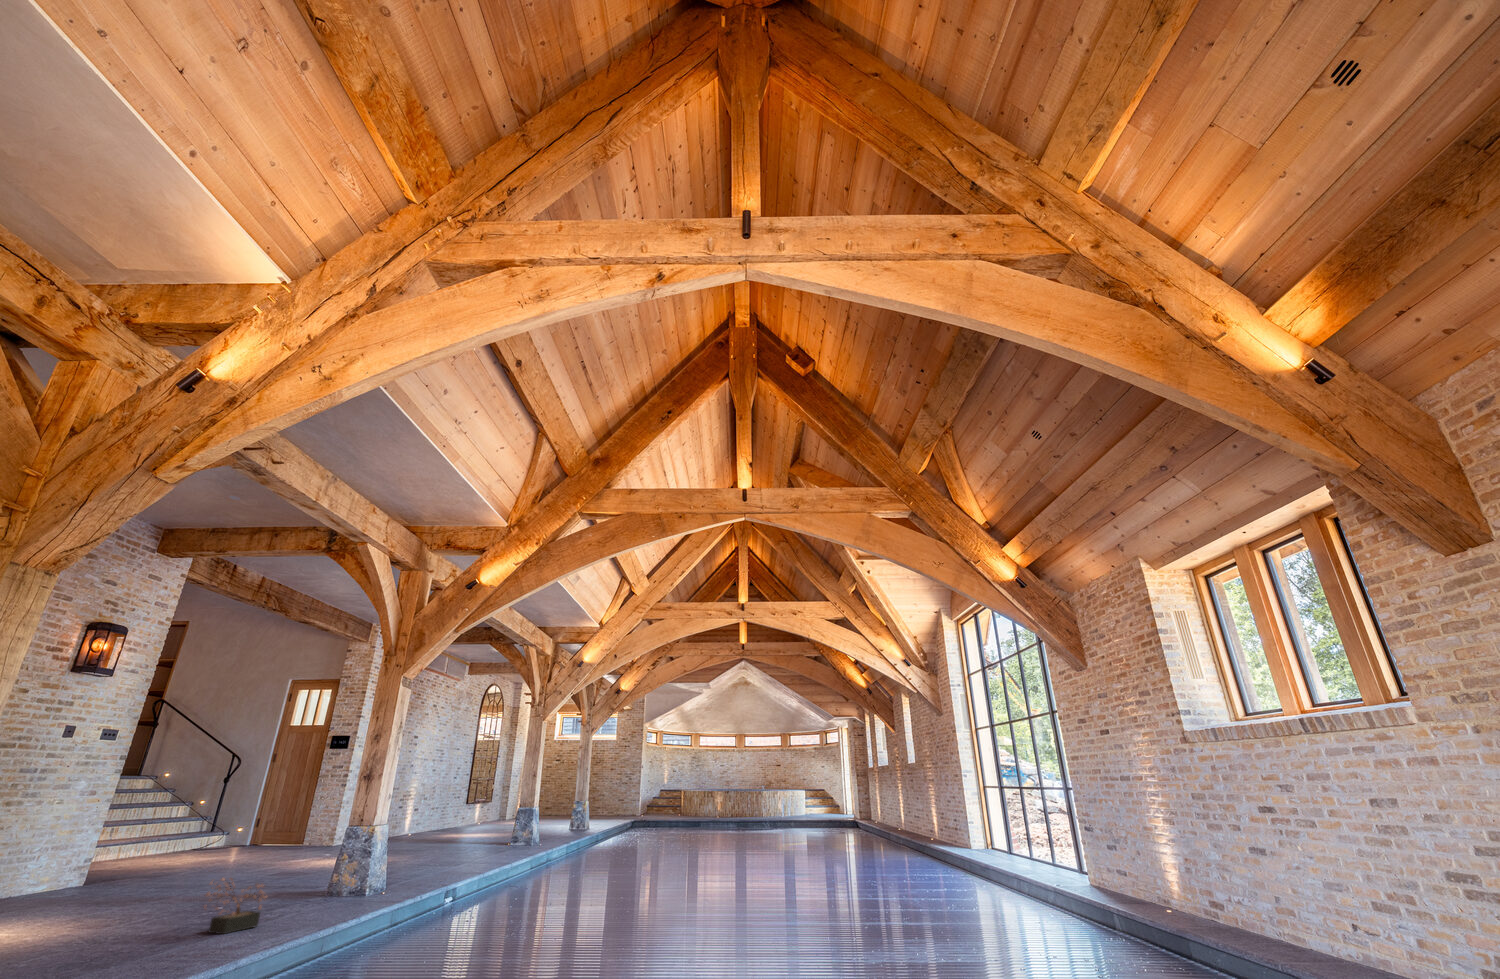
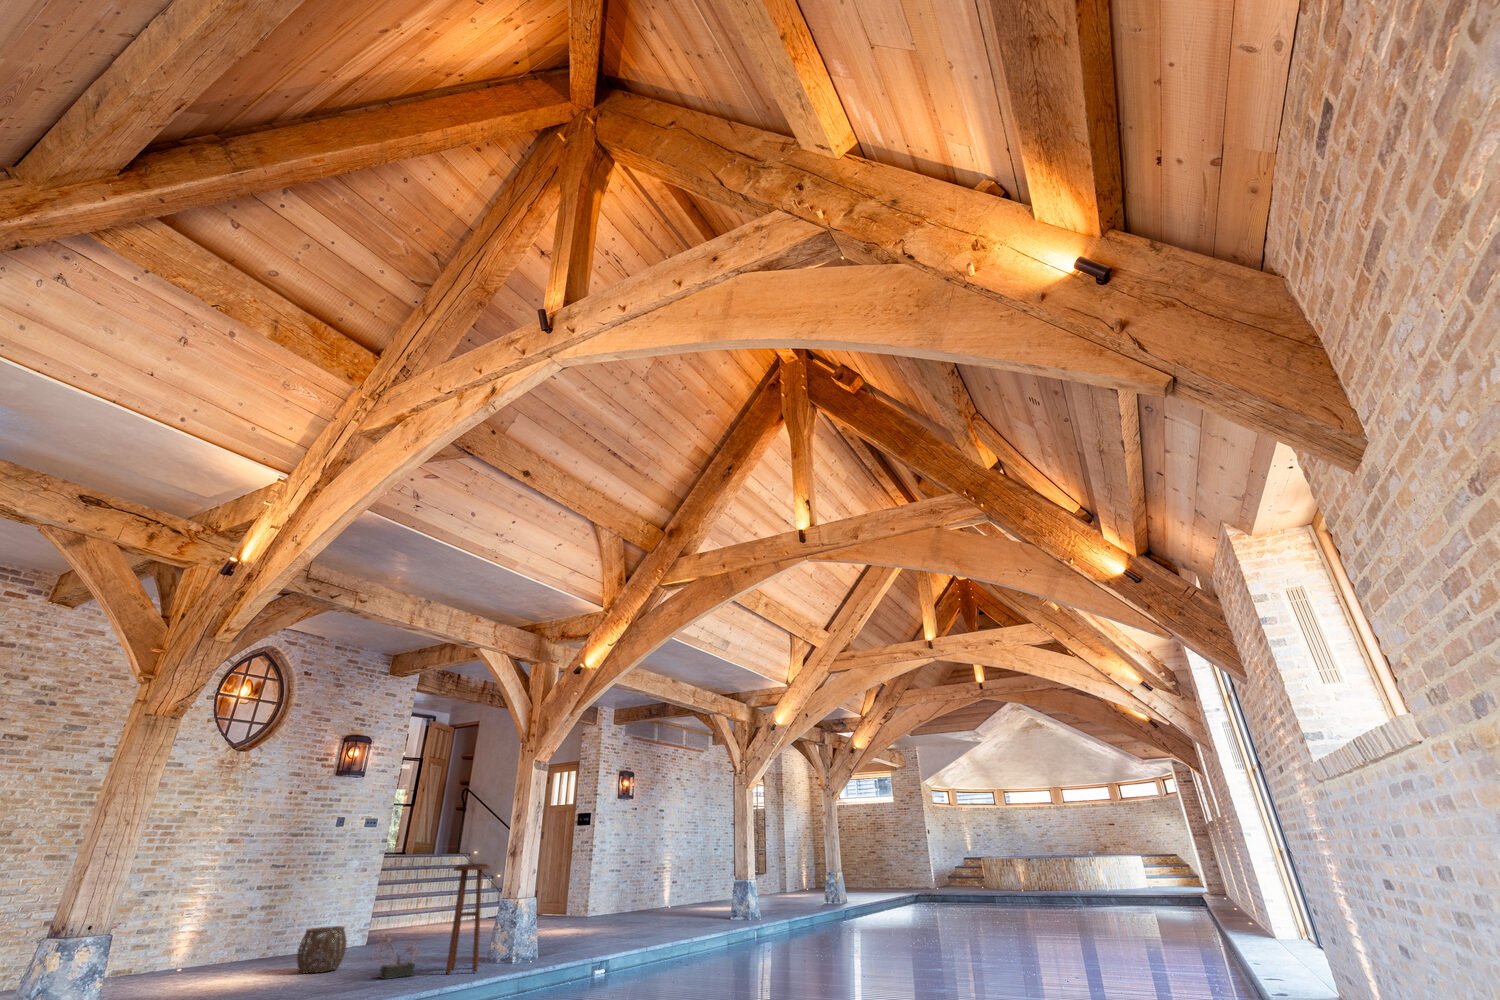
stool: none [293,791,364,923] -> present [446,864,490,974]
woven basket: none [48,870,130,935] -> present [297,926,346,973]

